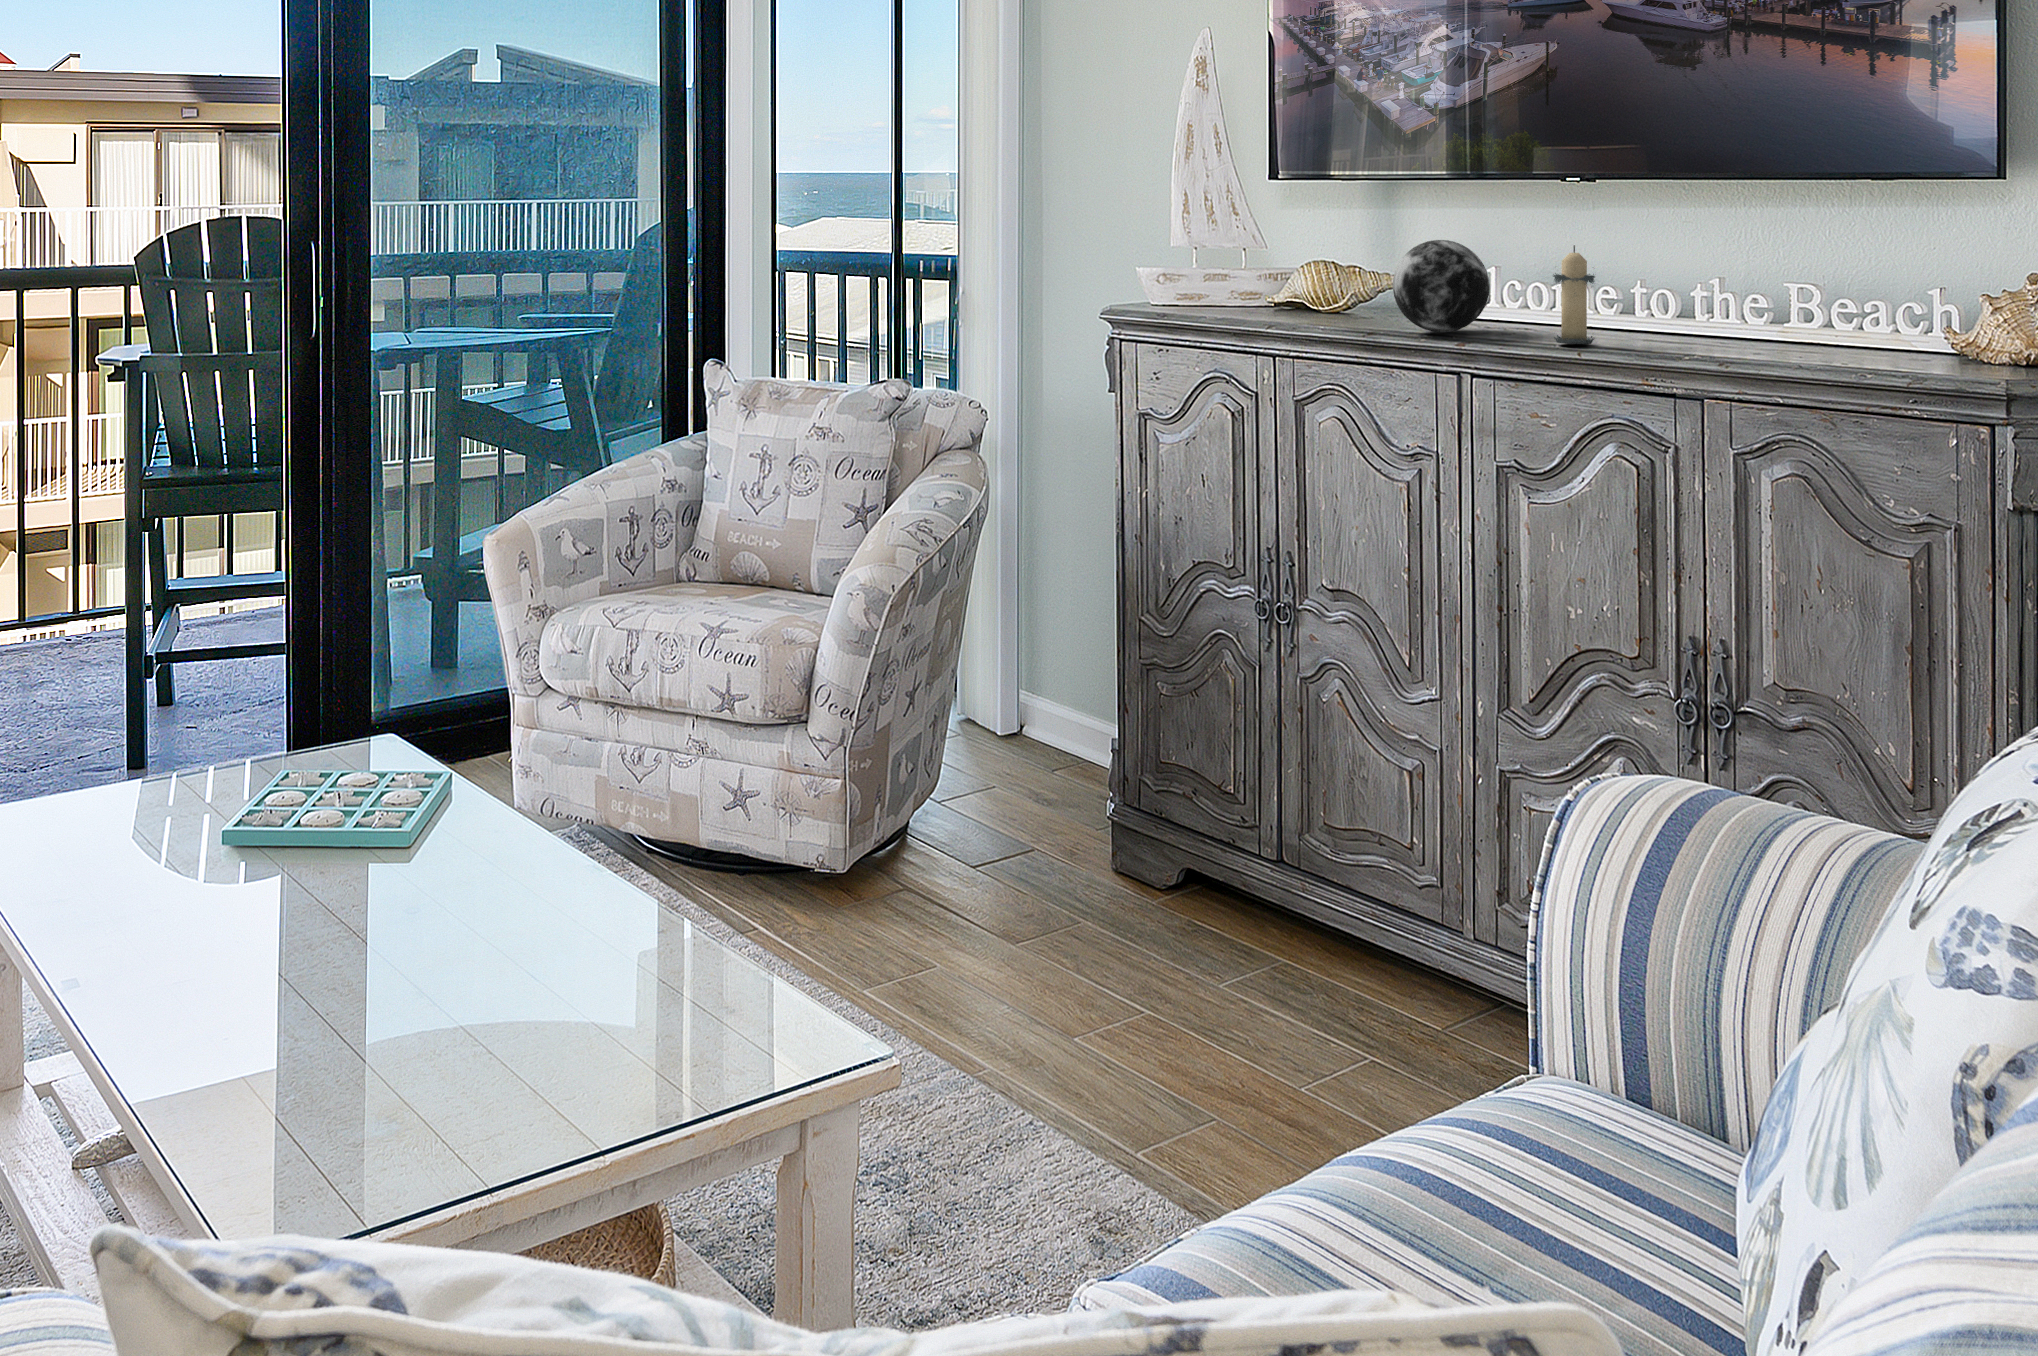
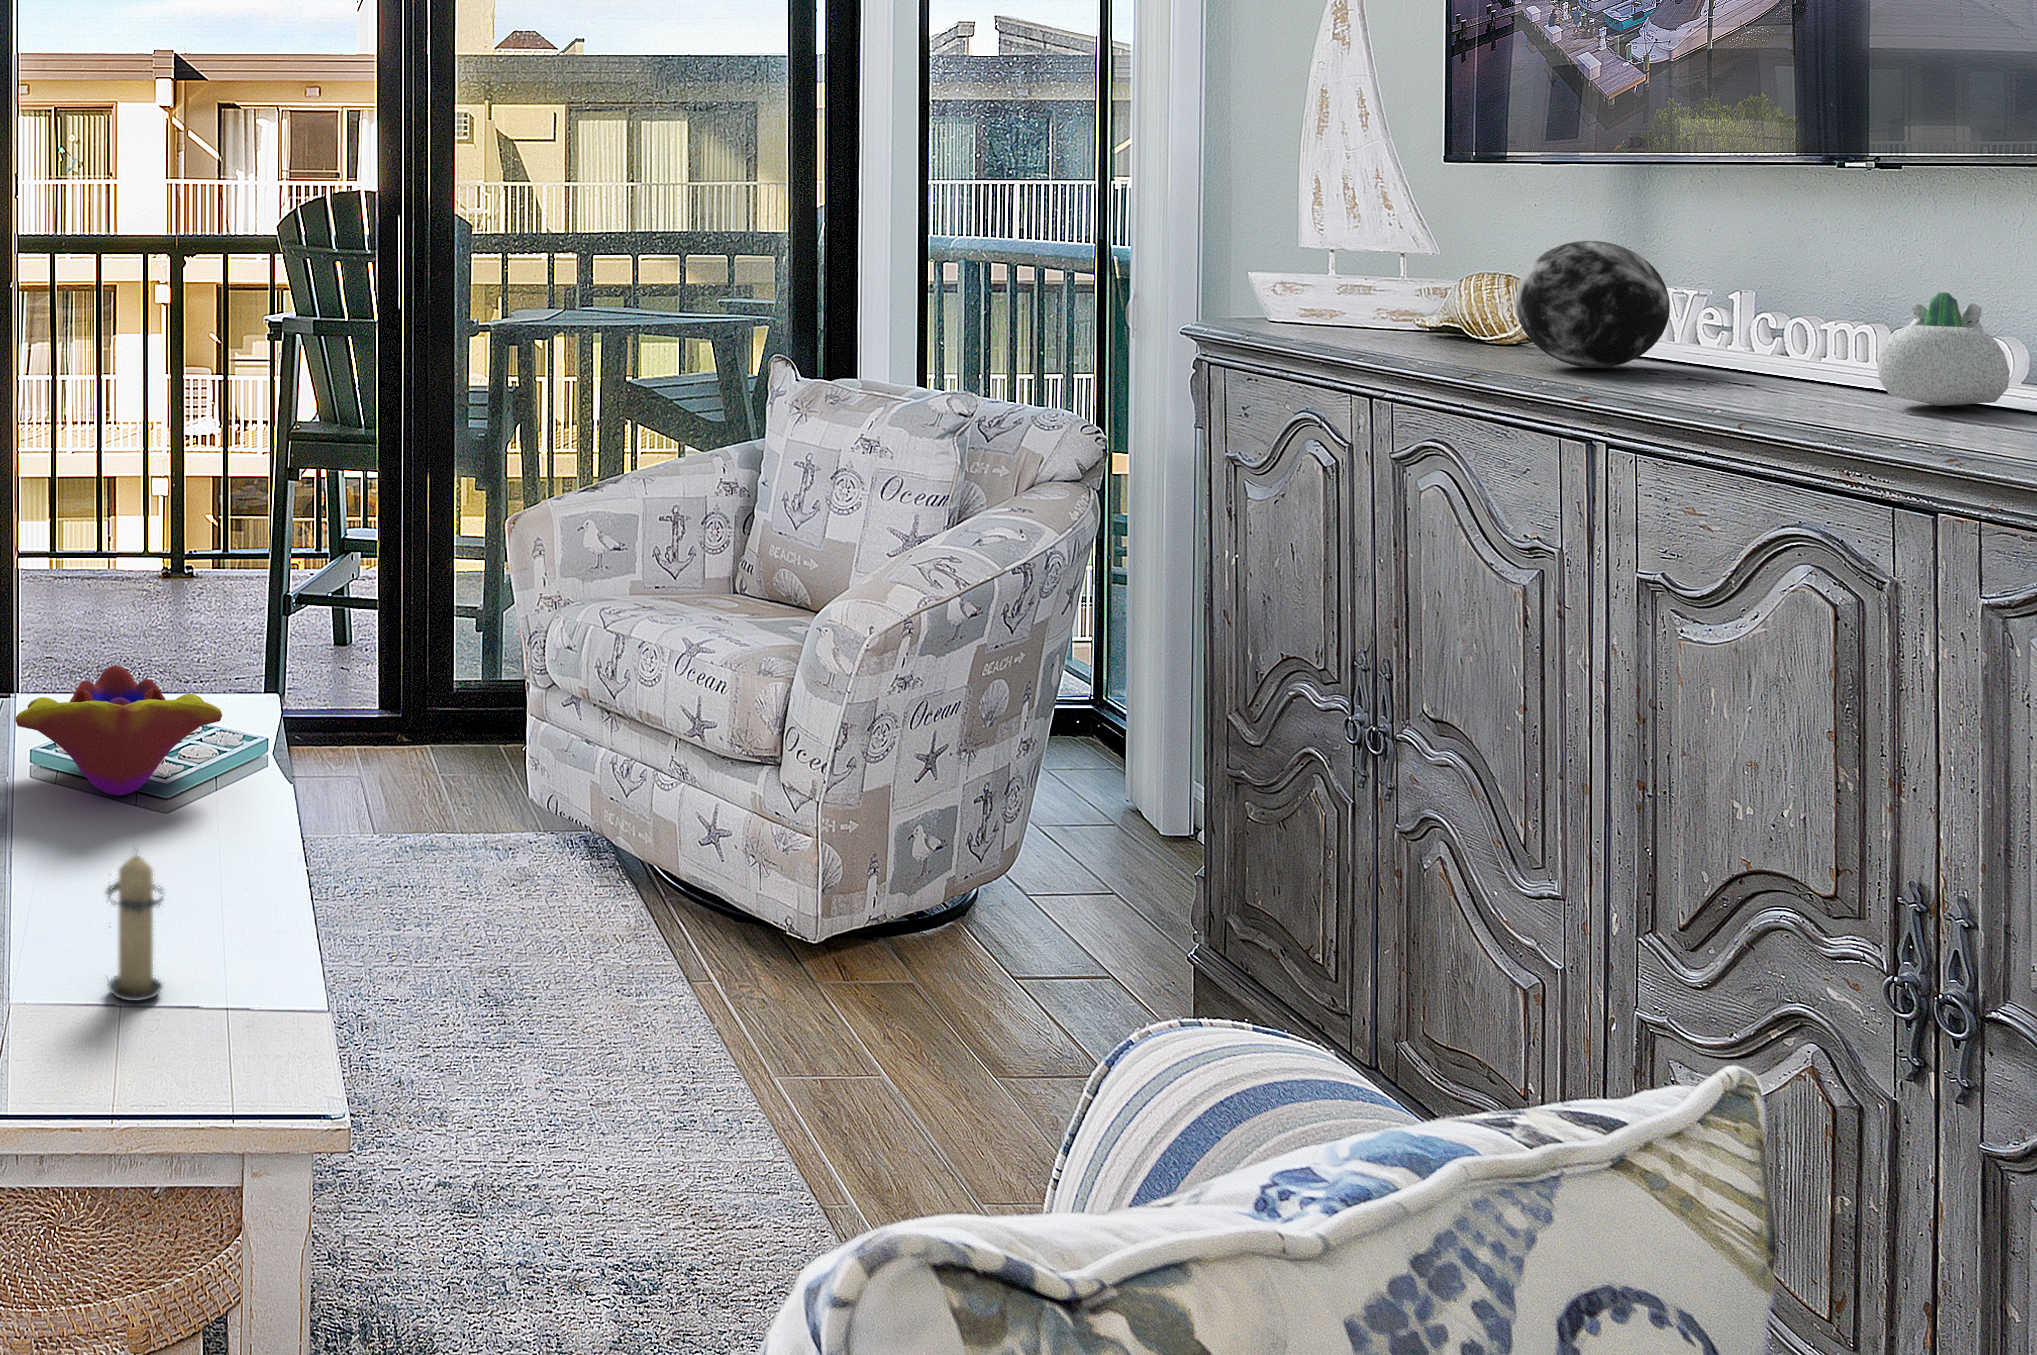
candle: present [1553,245,1595,344] -> present [106,855,163,1001]
succulent planter: none [1656,271,1729,348] -> present [1877,292,2010,406]
decorative bowl: none [197,729,429,865] -> present [16,665,222,796]

